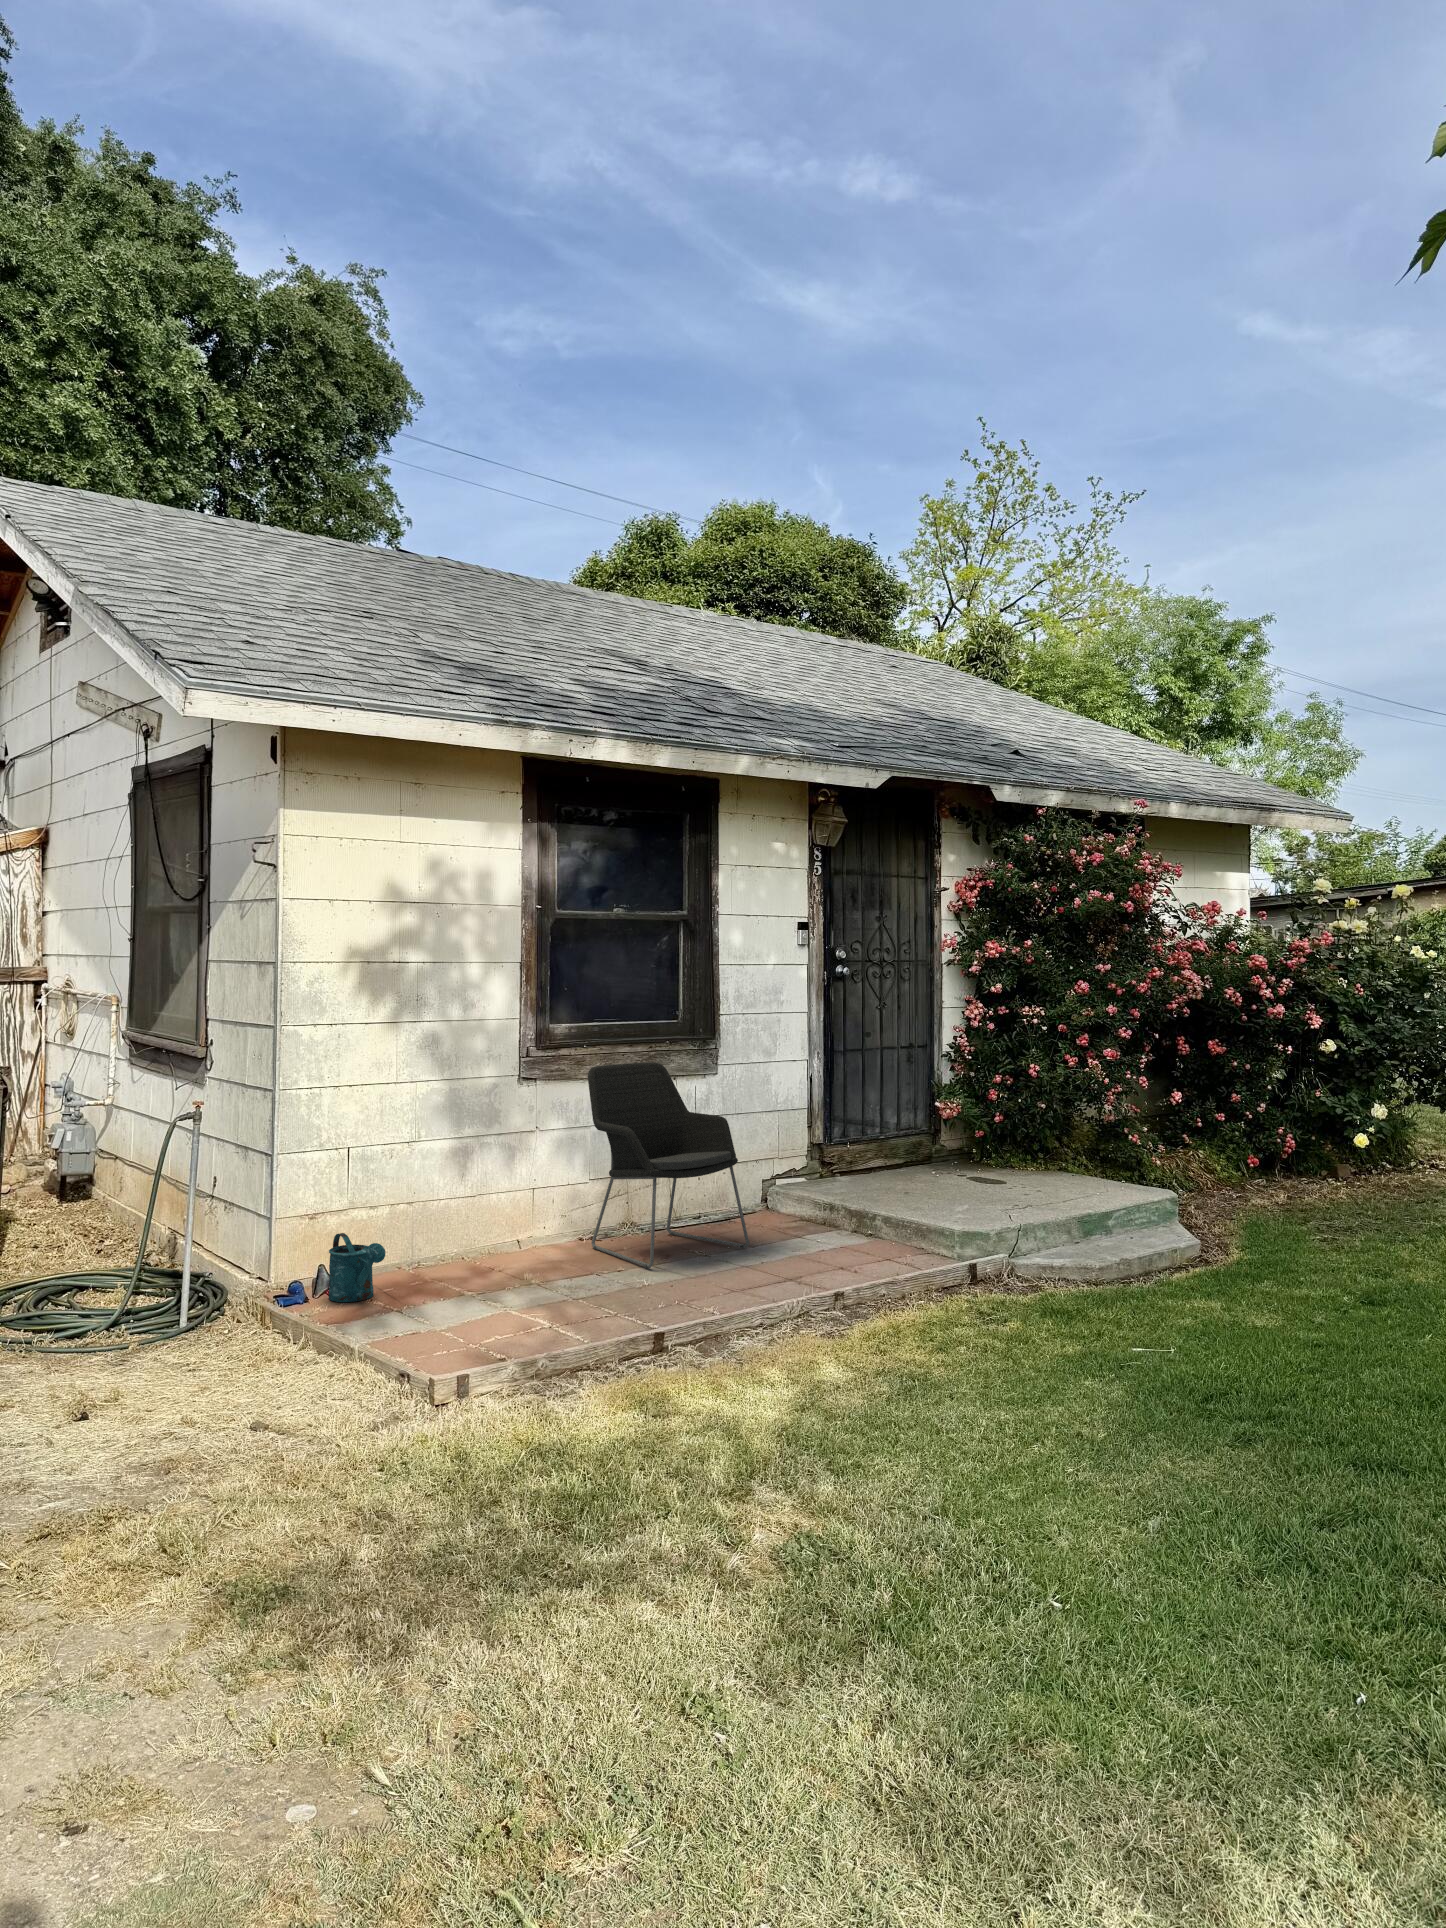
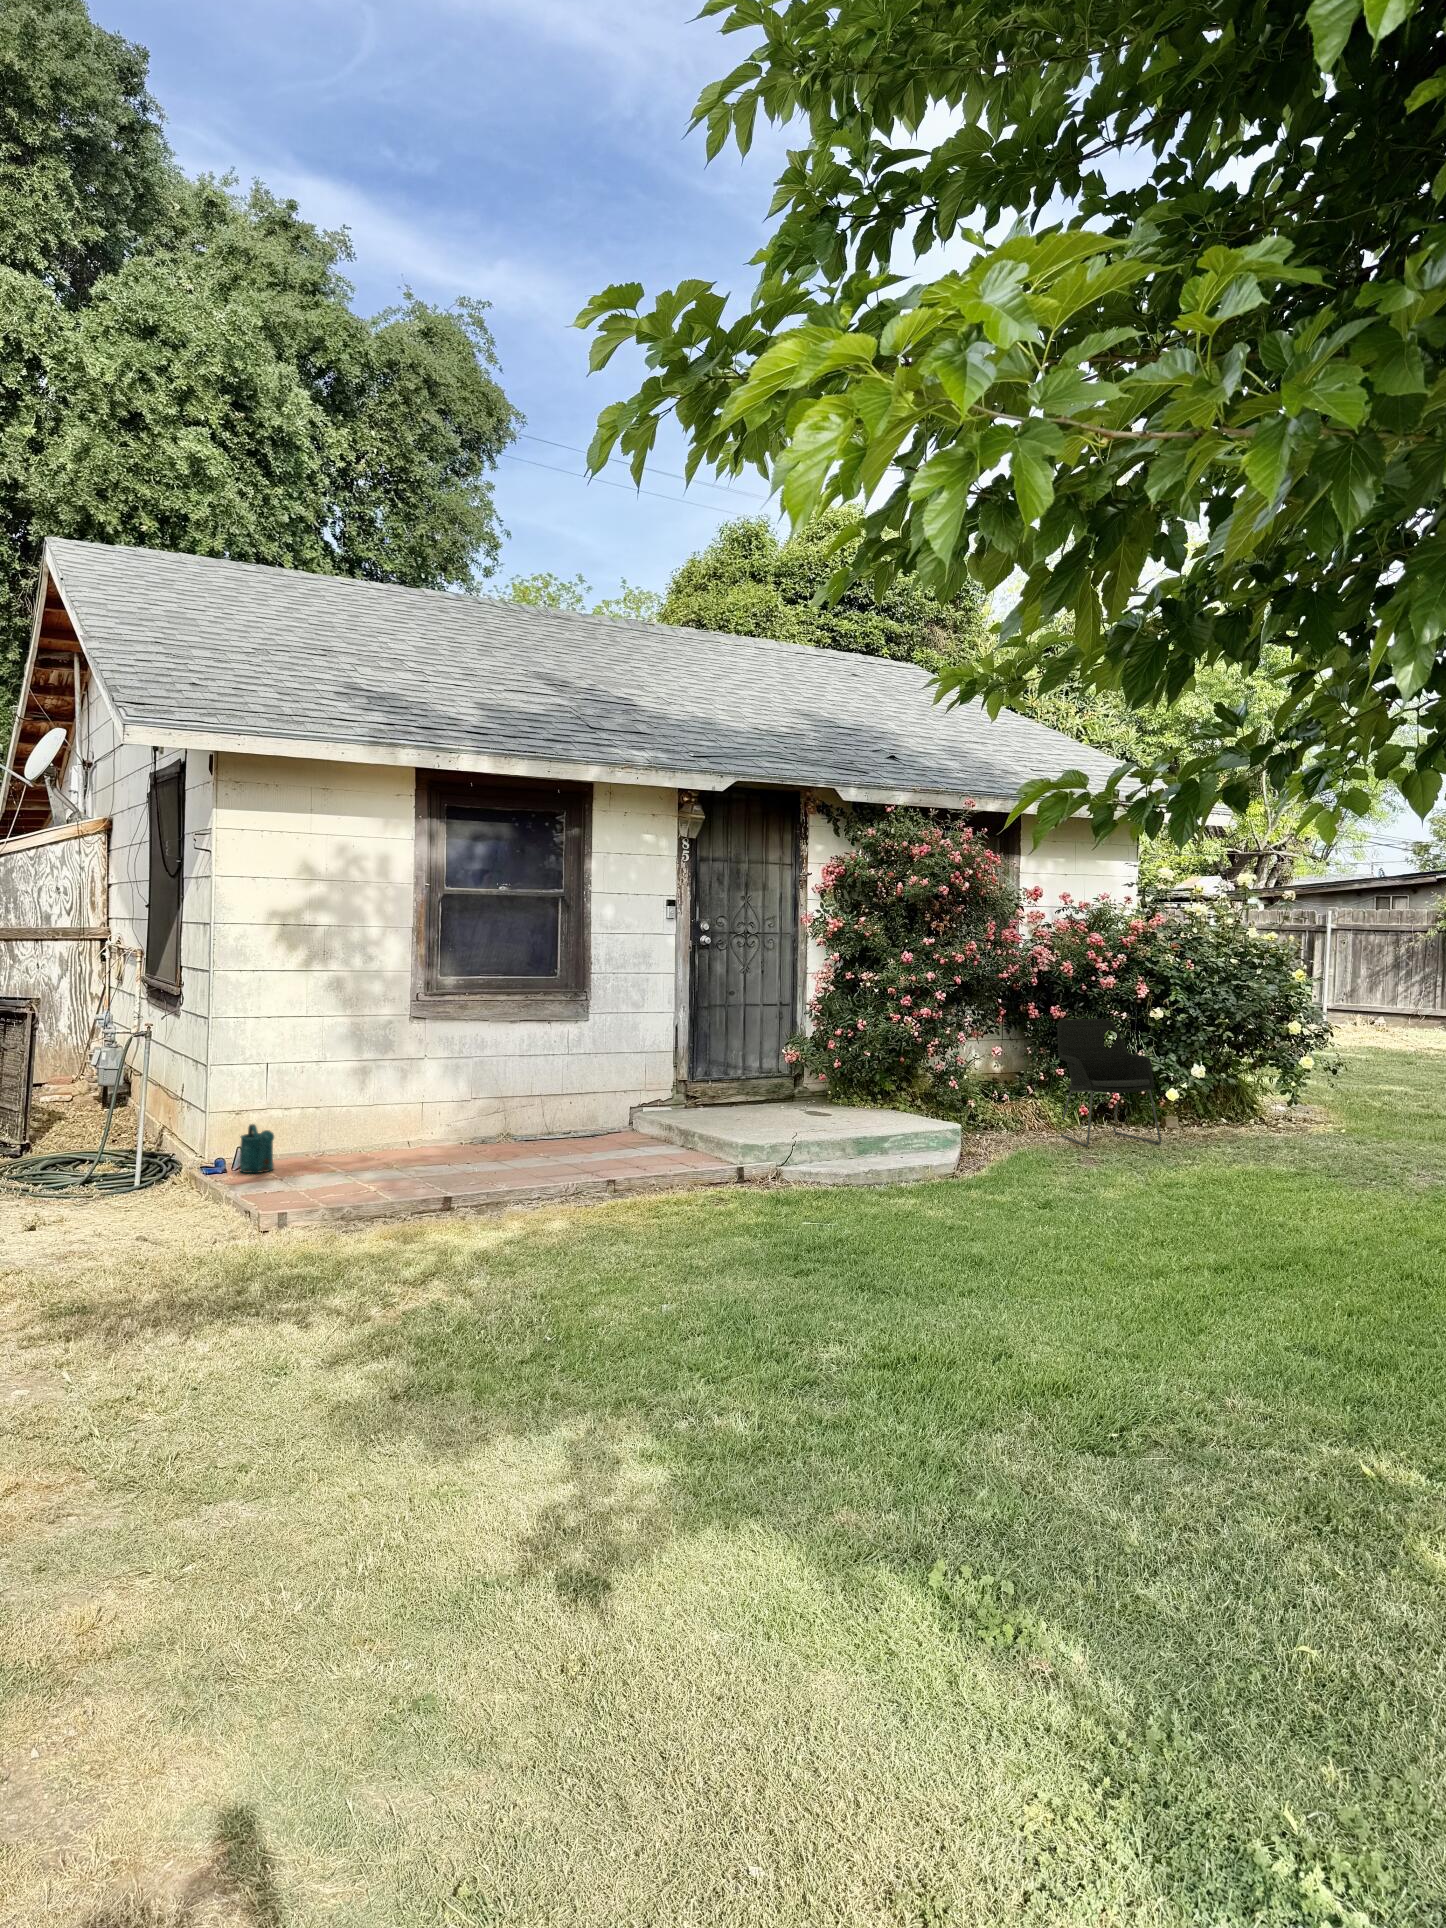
chair: present [588,1062,749,1268] -> present [1057,1019,1162,1147]

